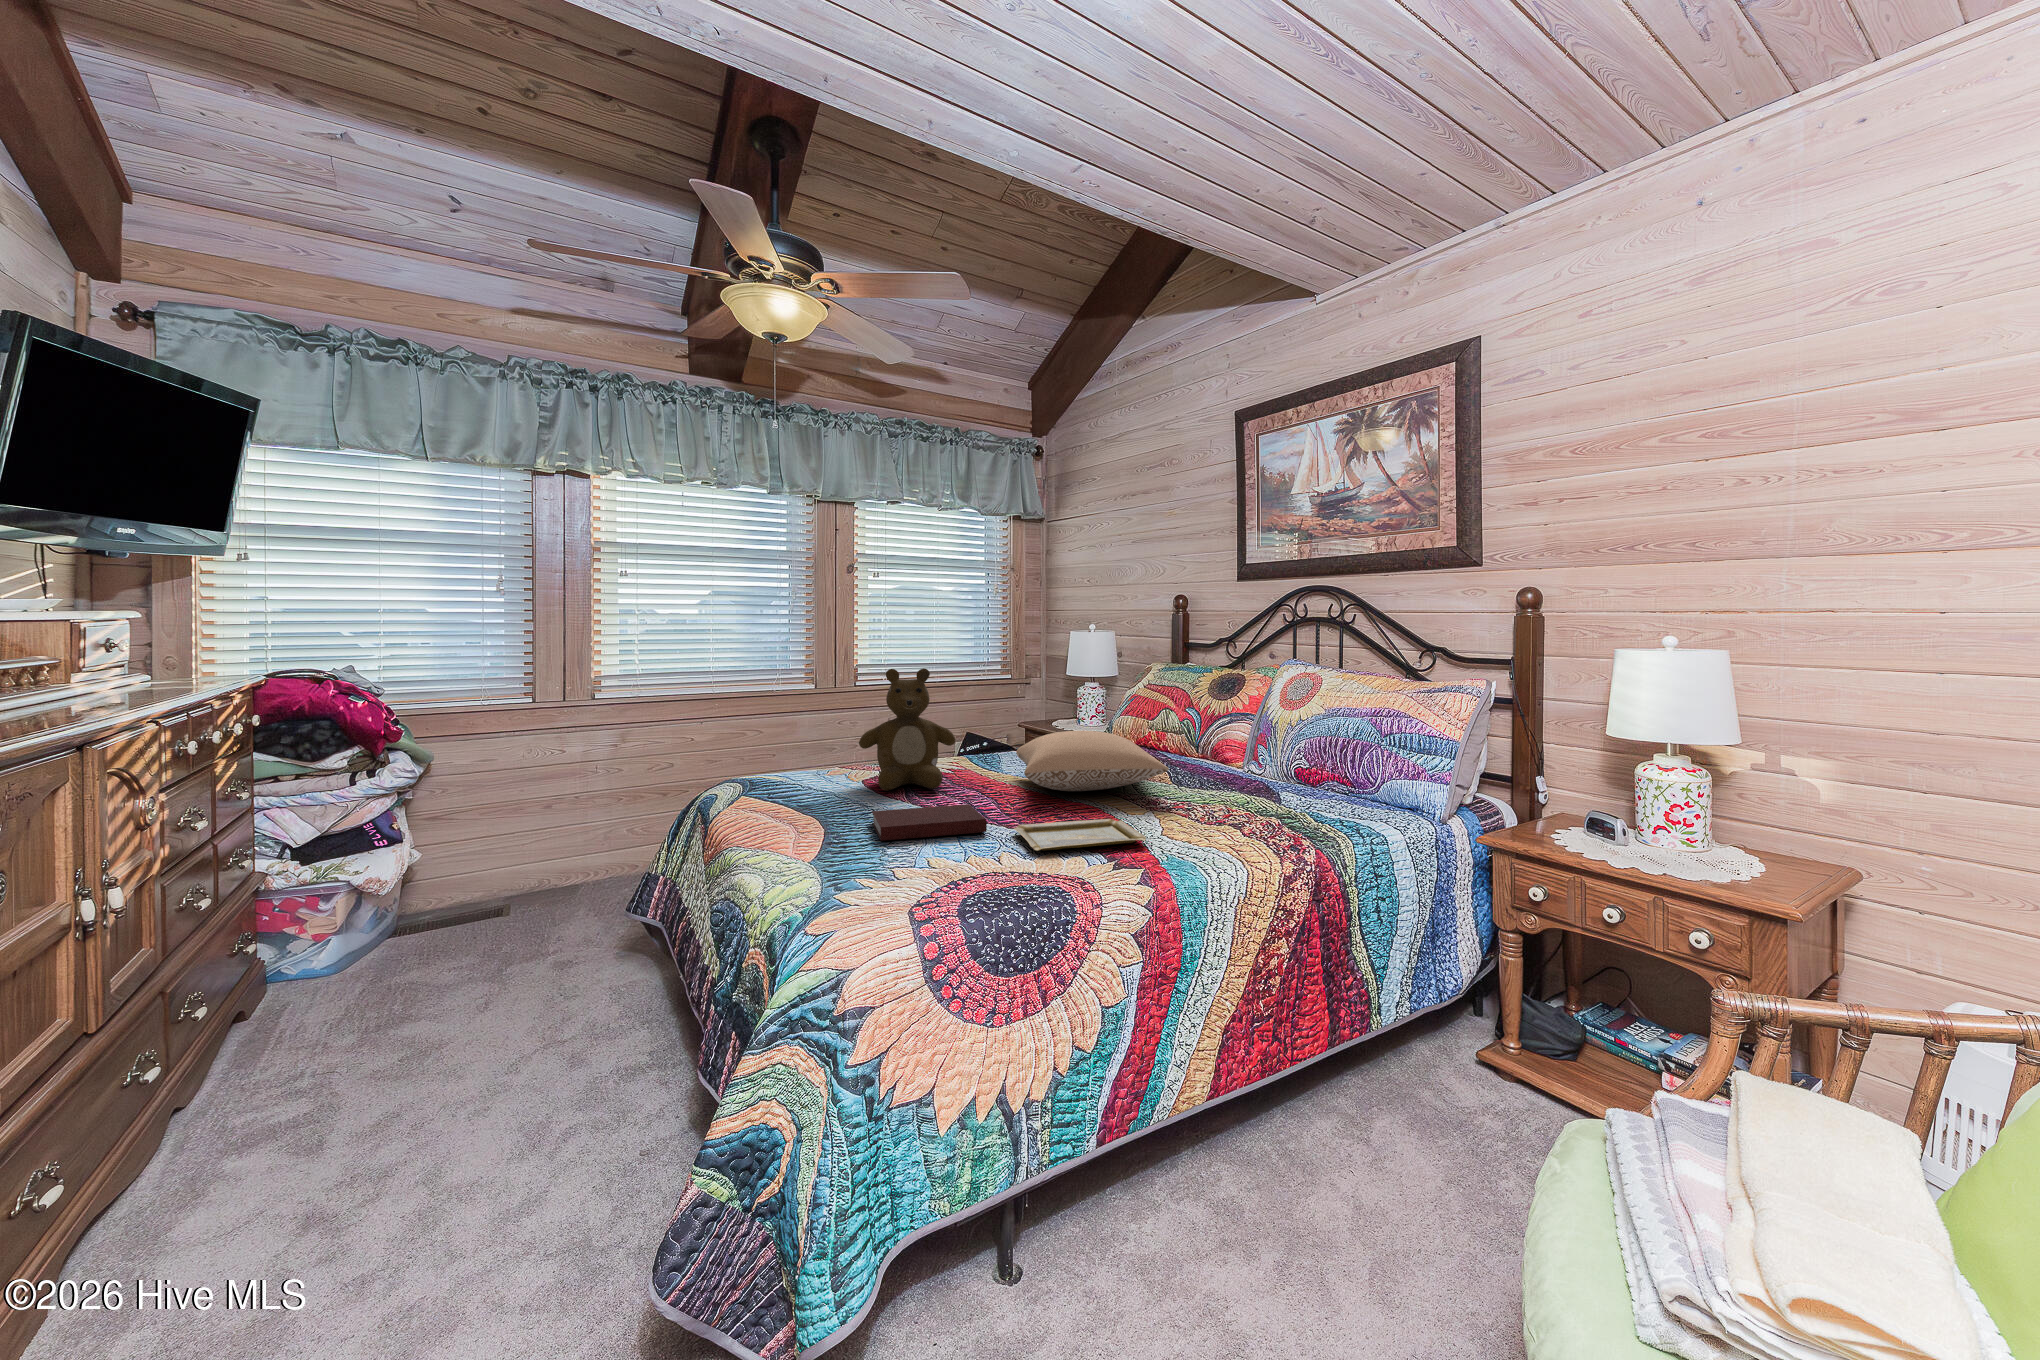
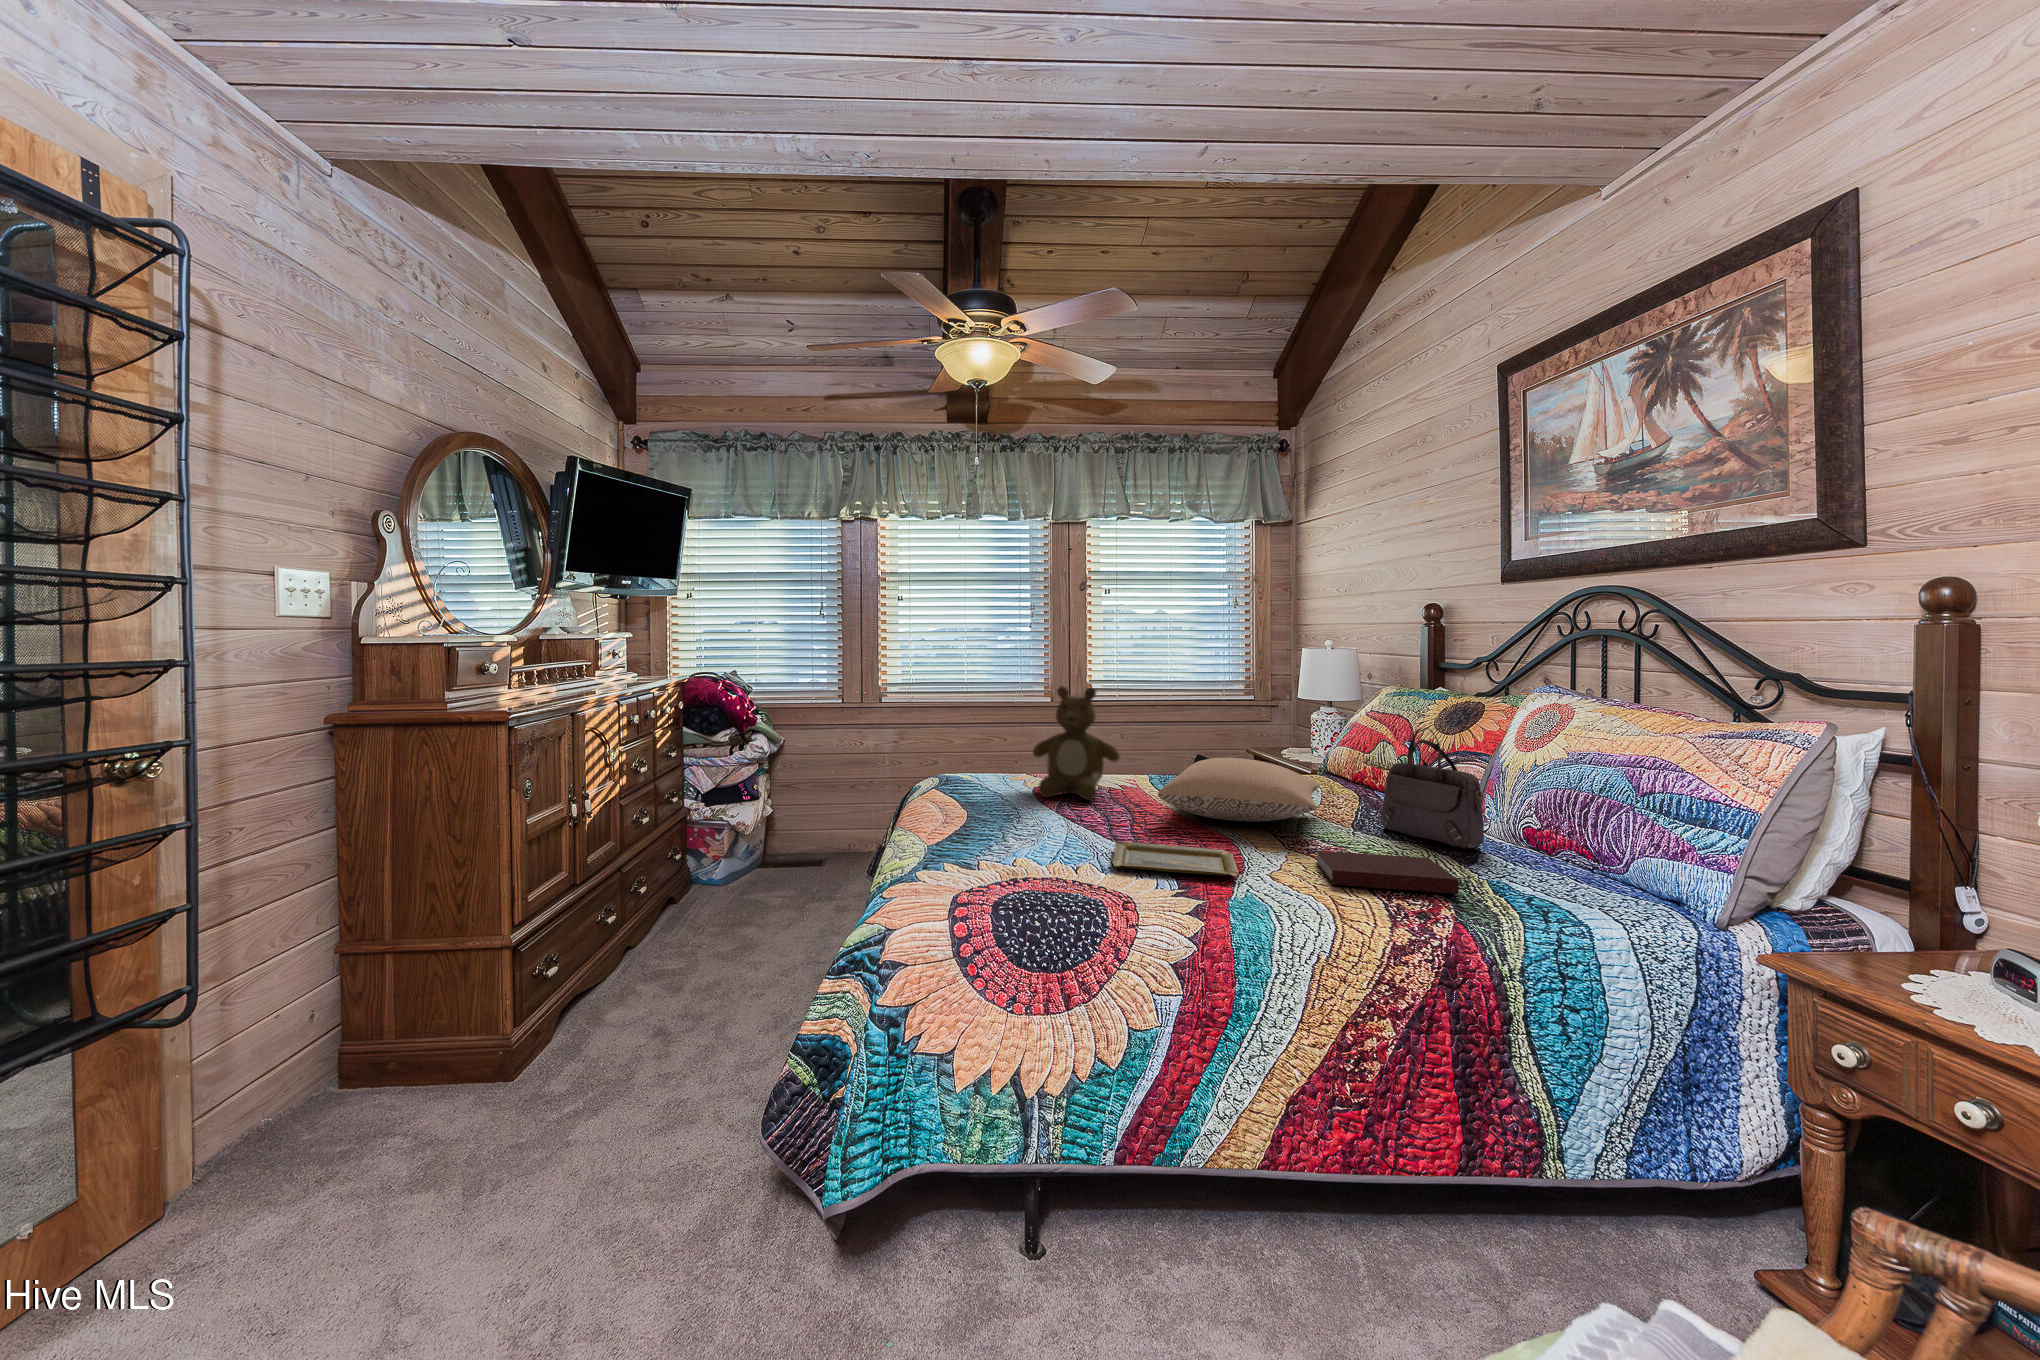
handbag: none [1194,690,1279,790] -> present [1381,728,1484,849]
notebook: present [872,804,987,841] -> present [1316,850,1459,894]

